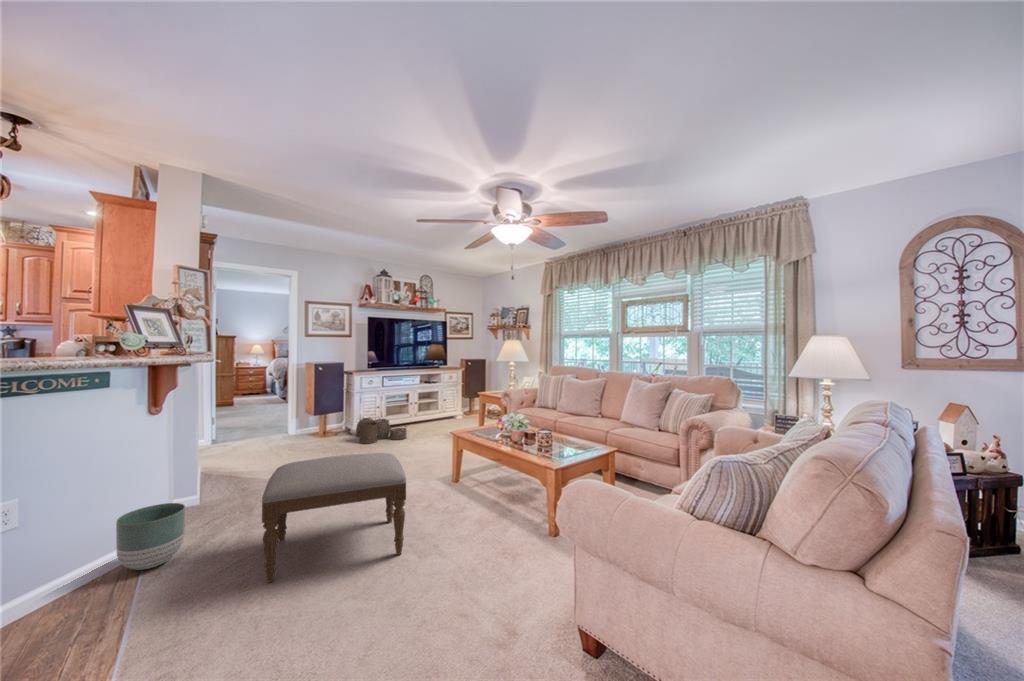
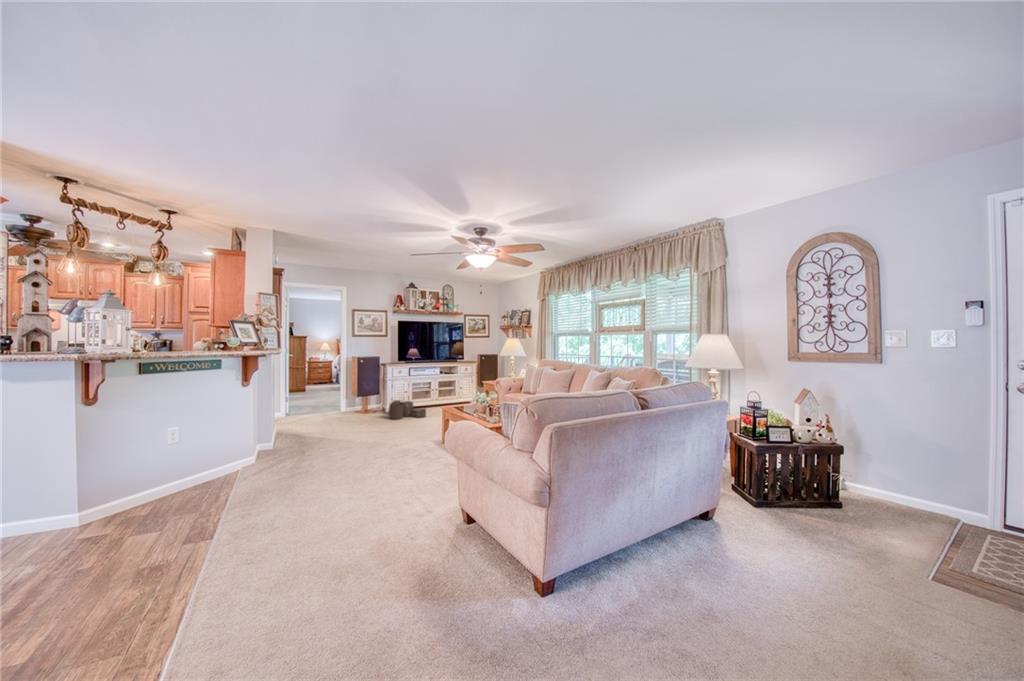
ottoman: present [262,453,406,582] -> none [303,416,394,487]
planter: present [116,503,185,570] -> none [226,442,263,478]

